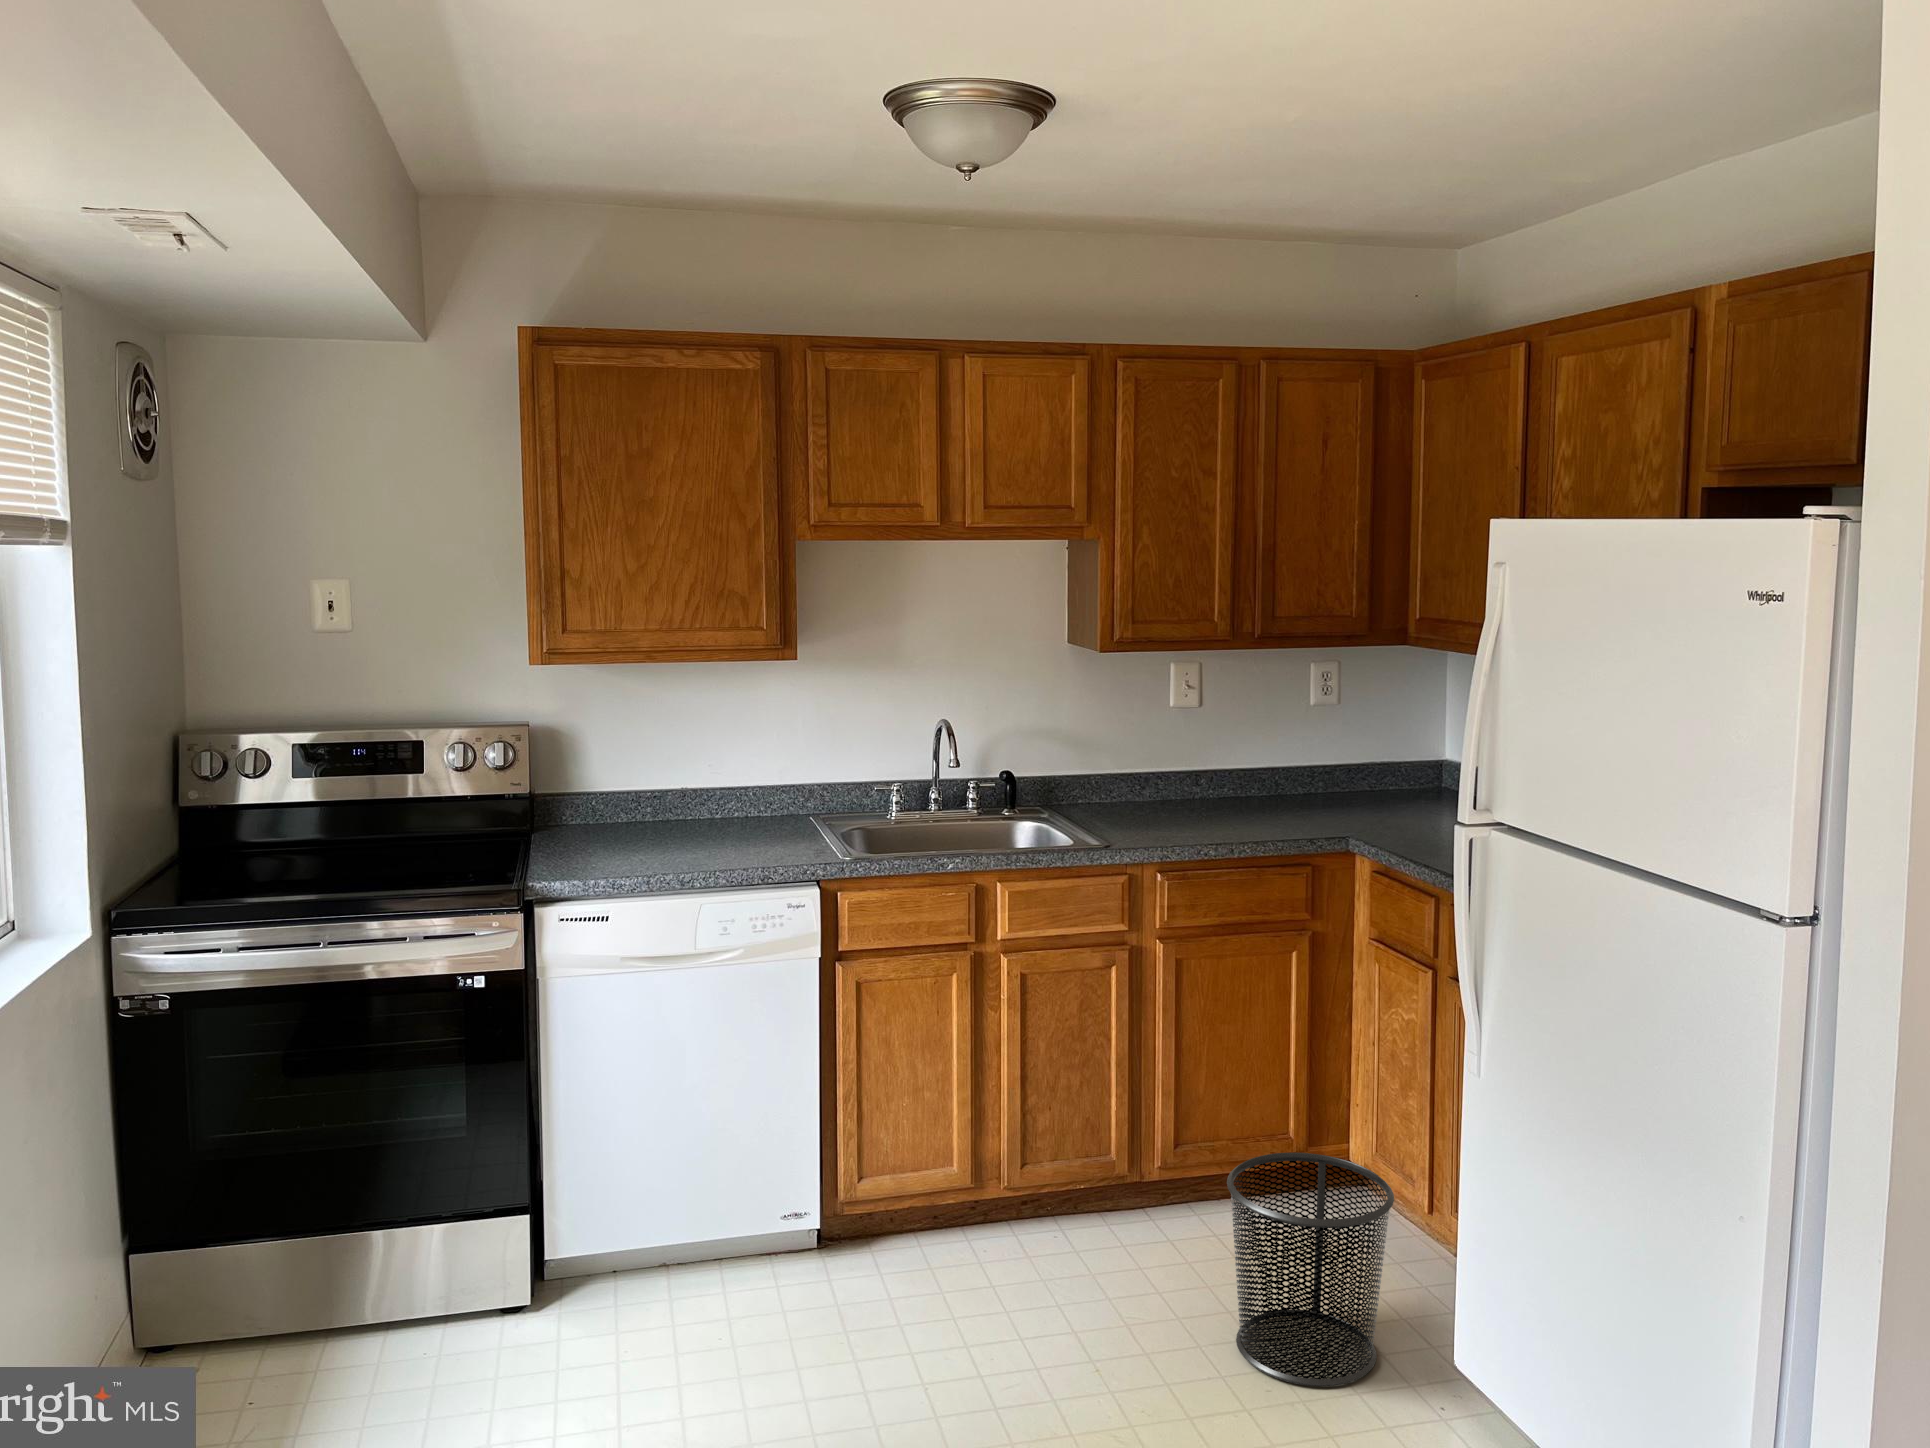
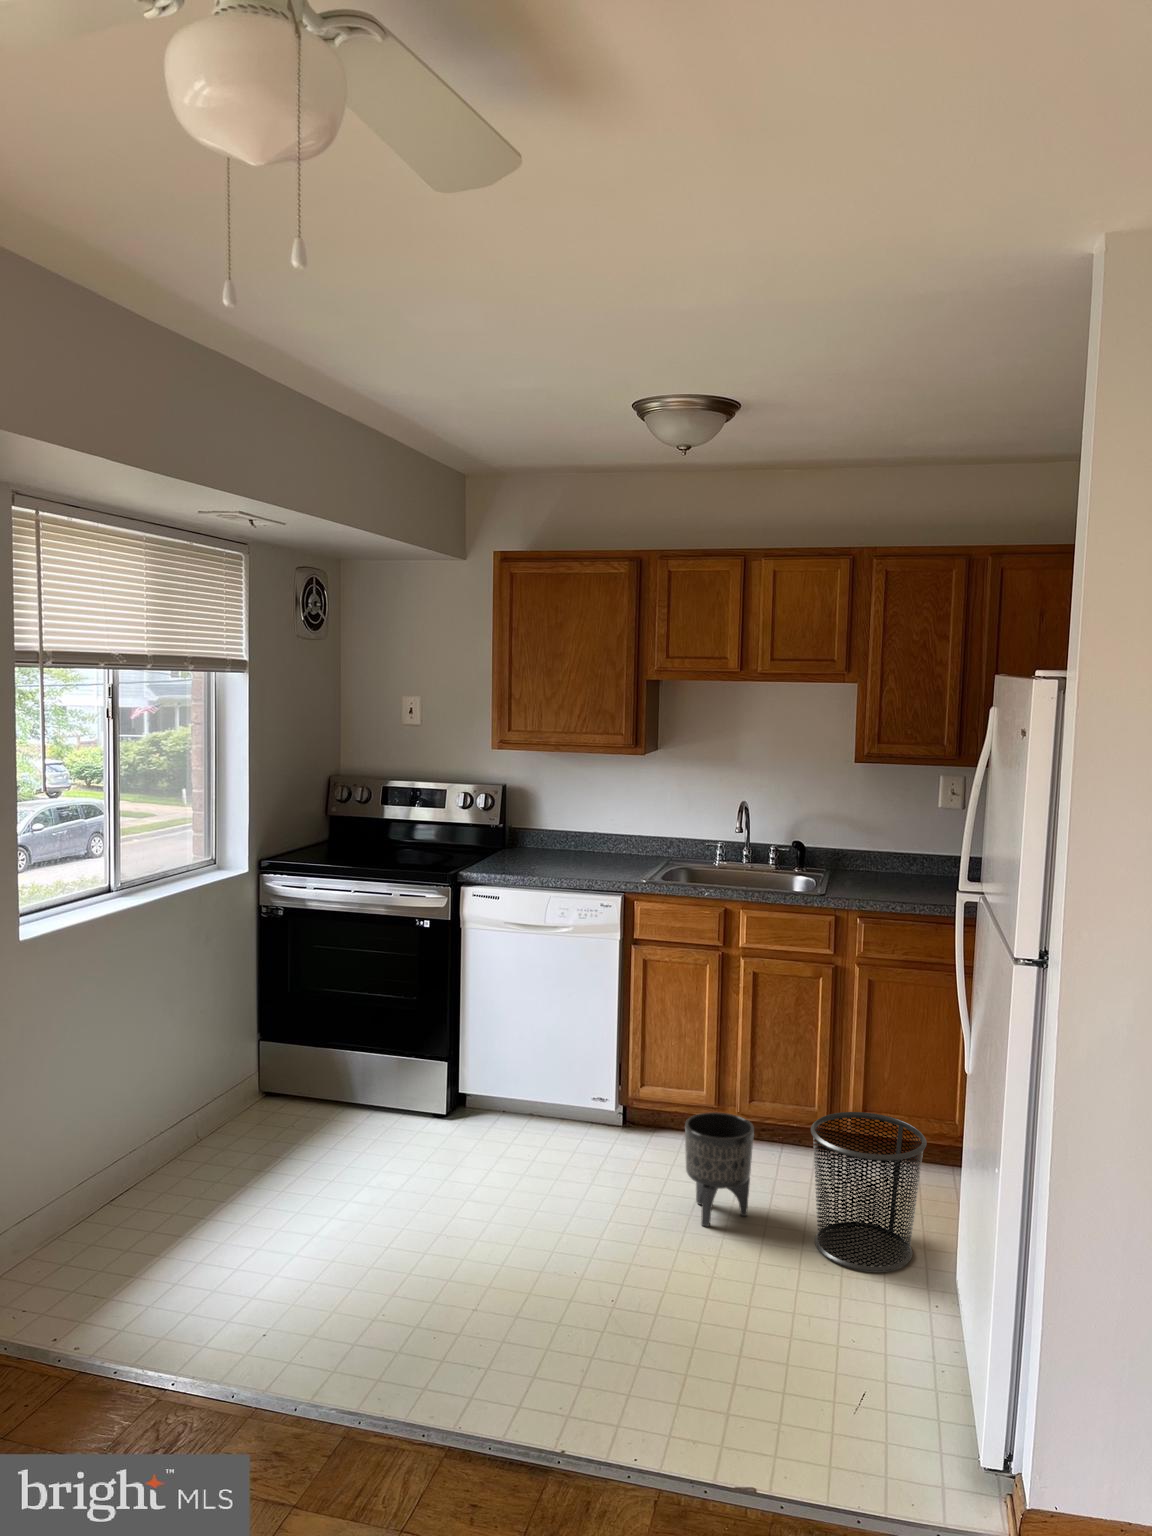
planter: none [1033,1199,1139,1383] -> present [685,1112,754,1227]

